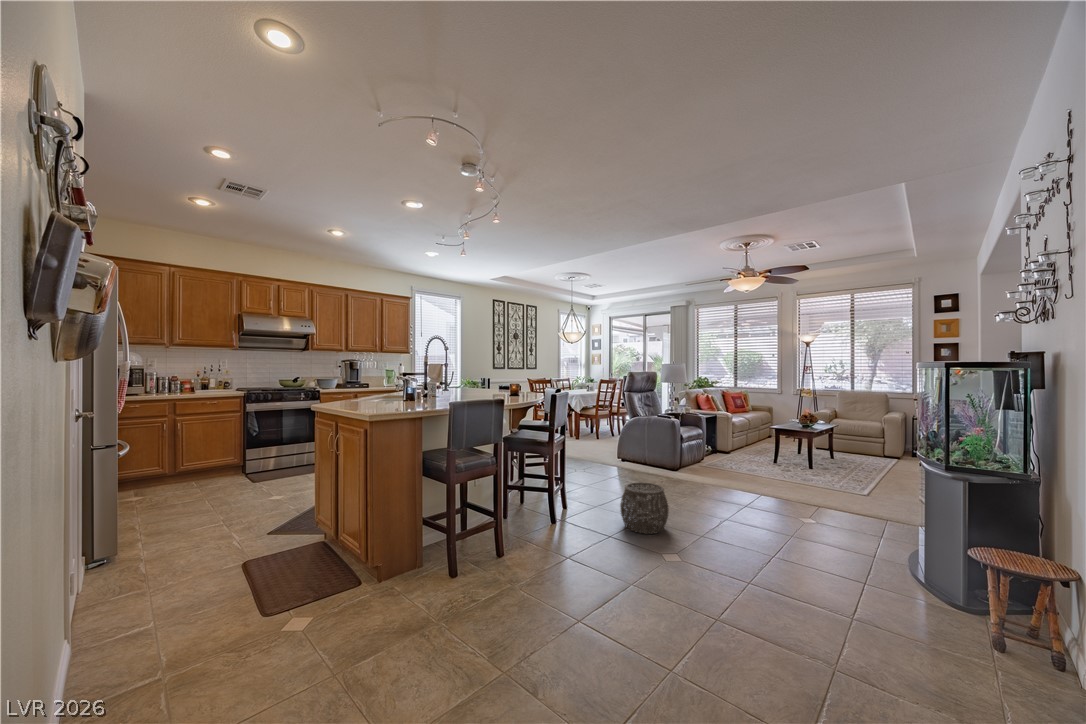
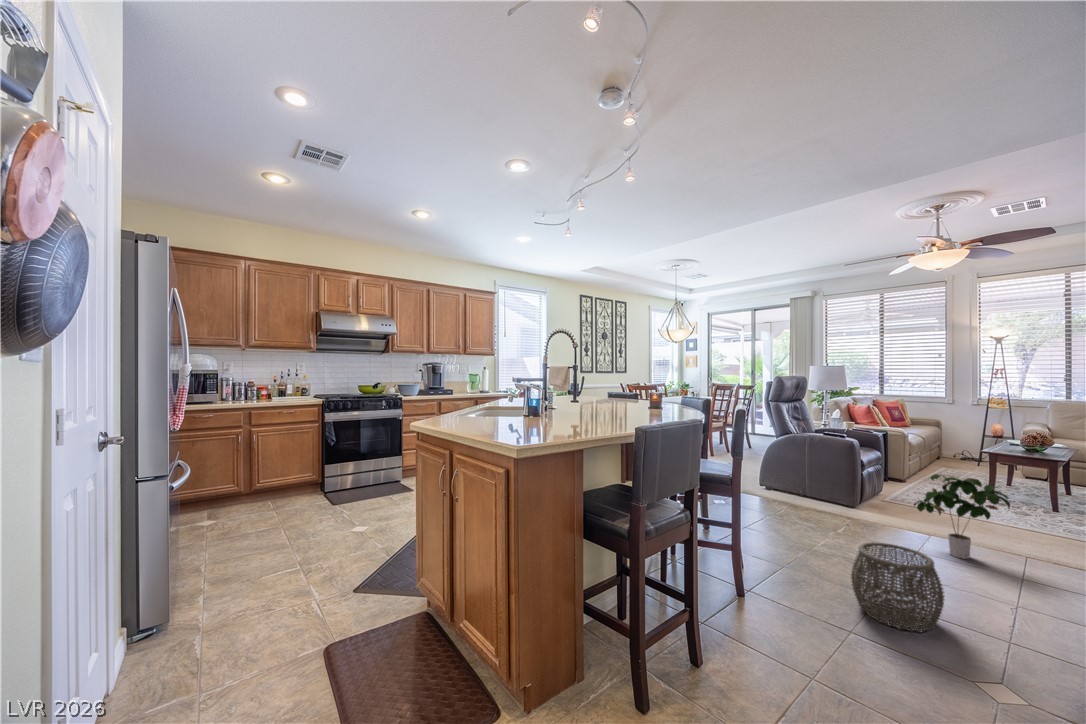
potted plant: none [695,440,742,497] -> present [914,474,1010,559]

